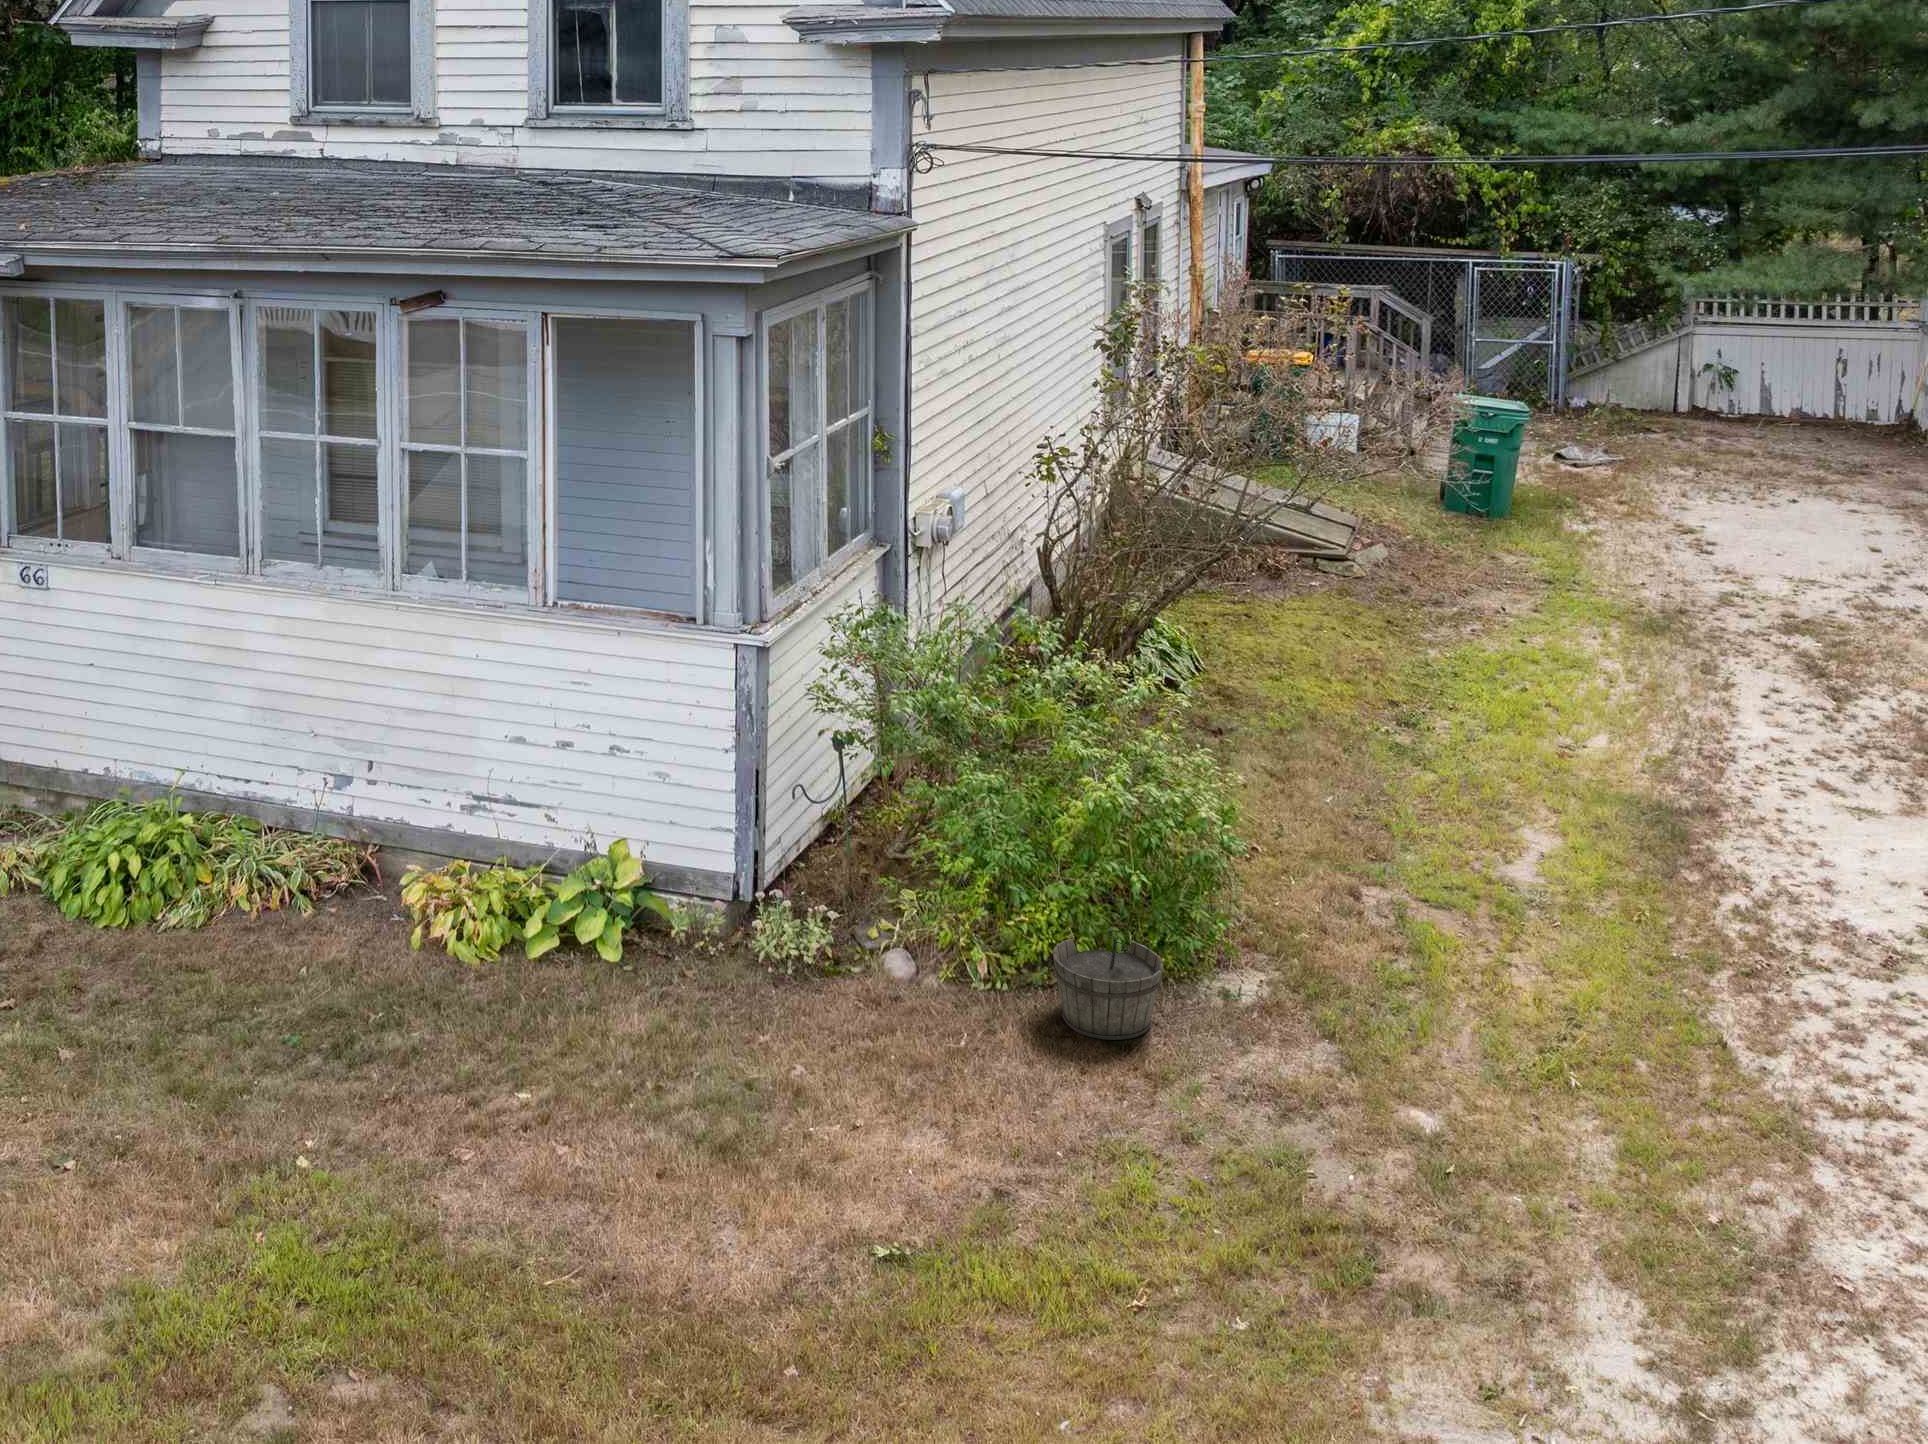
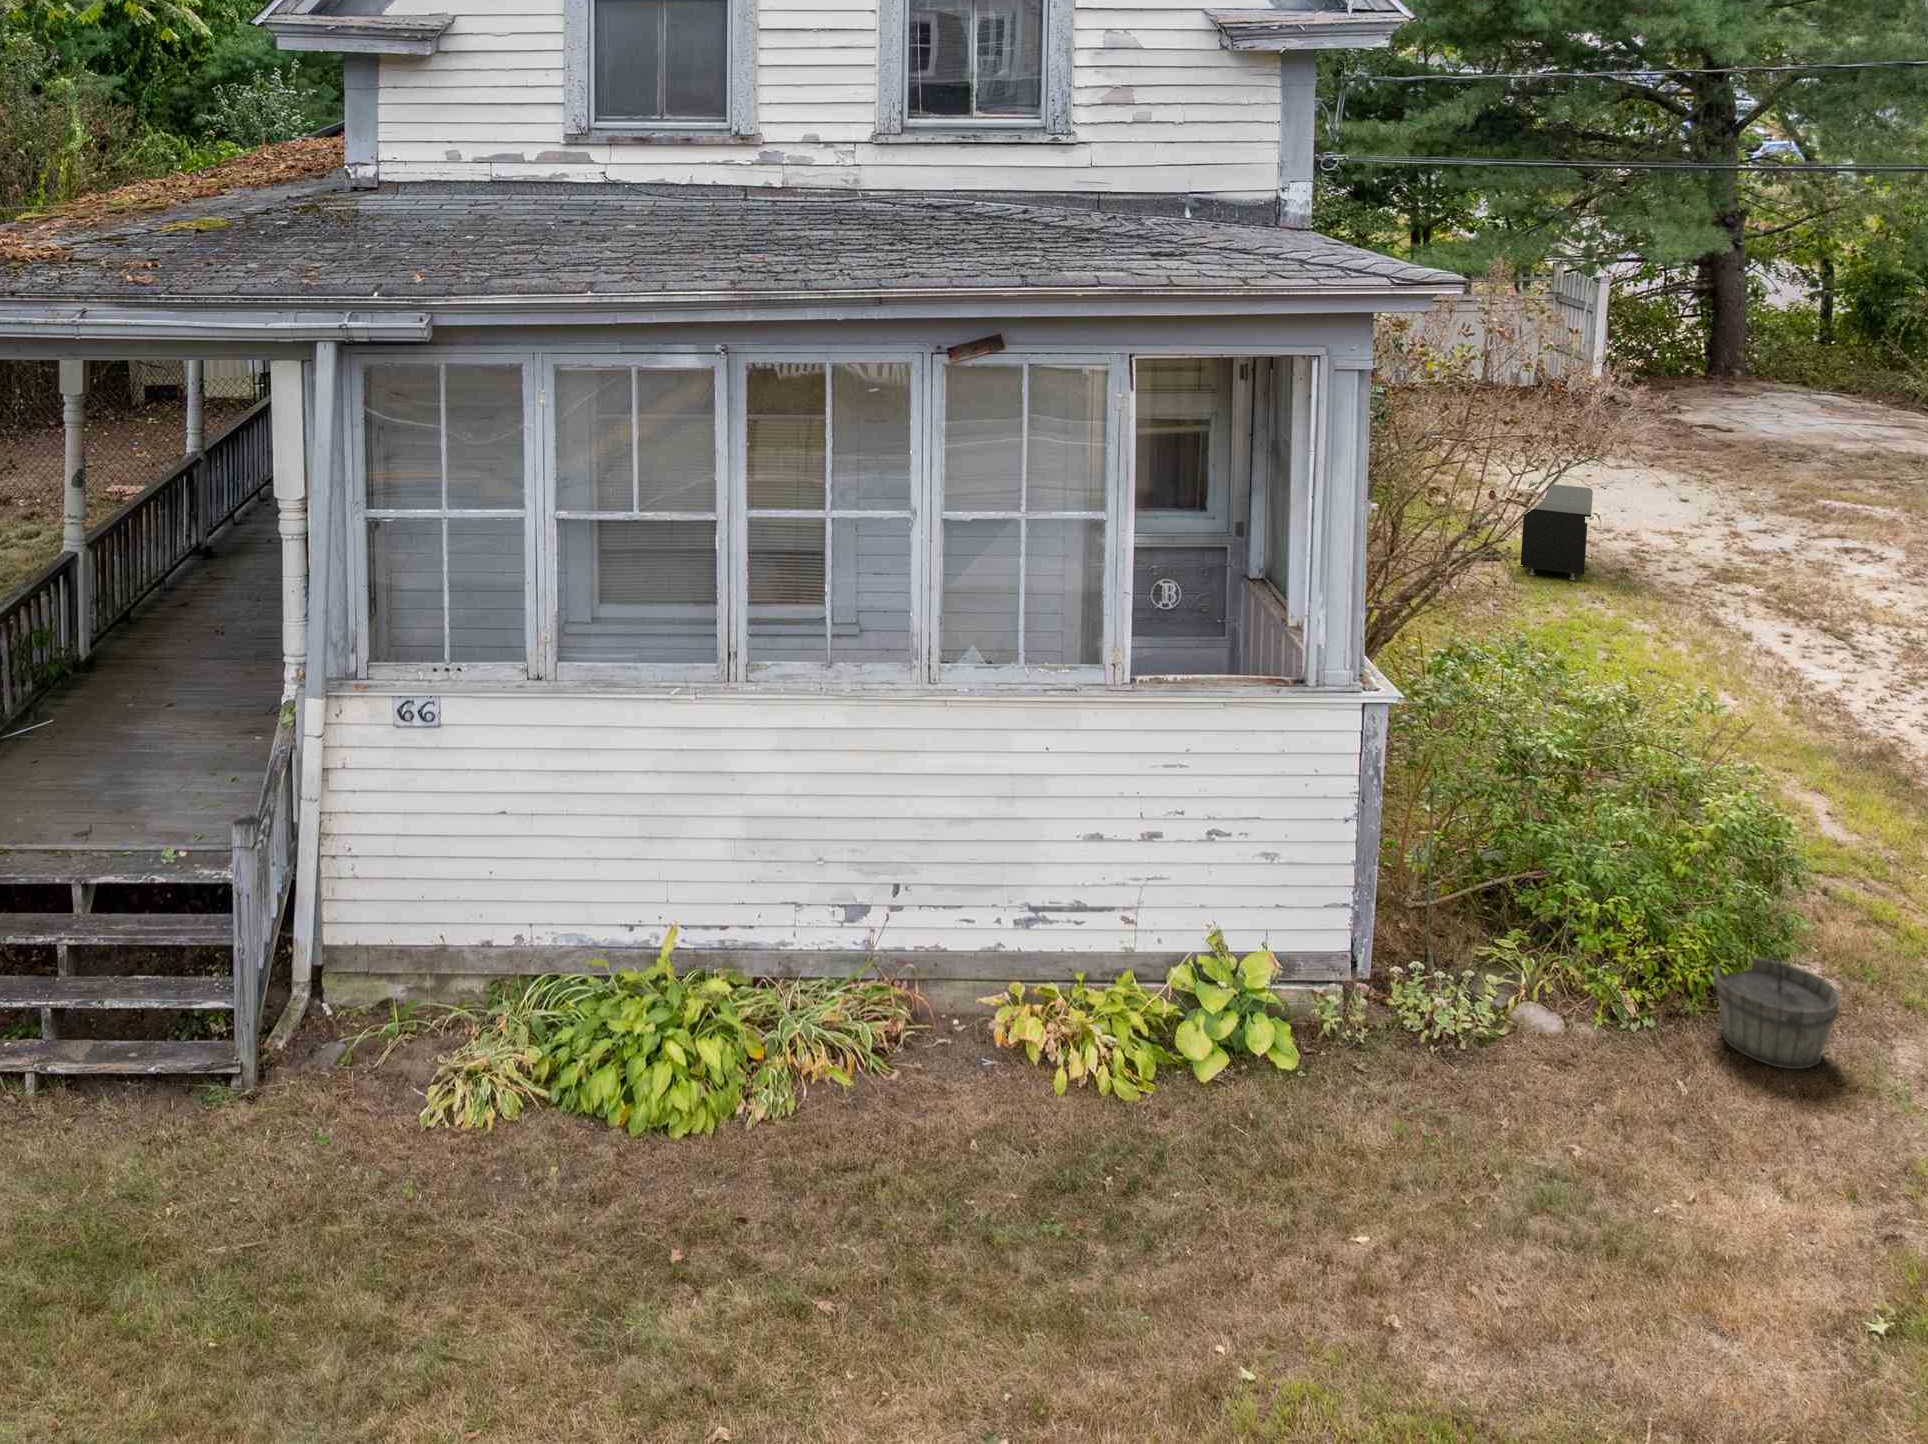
storage bench: none [1559,530,1682,642] -> present [1521,482,1593,580]

